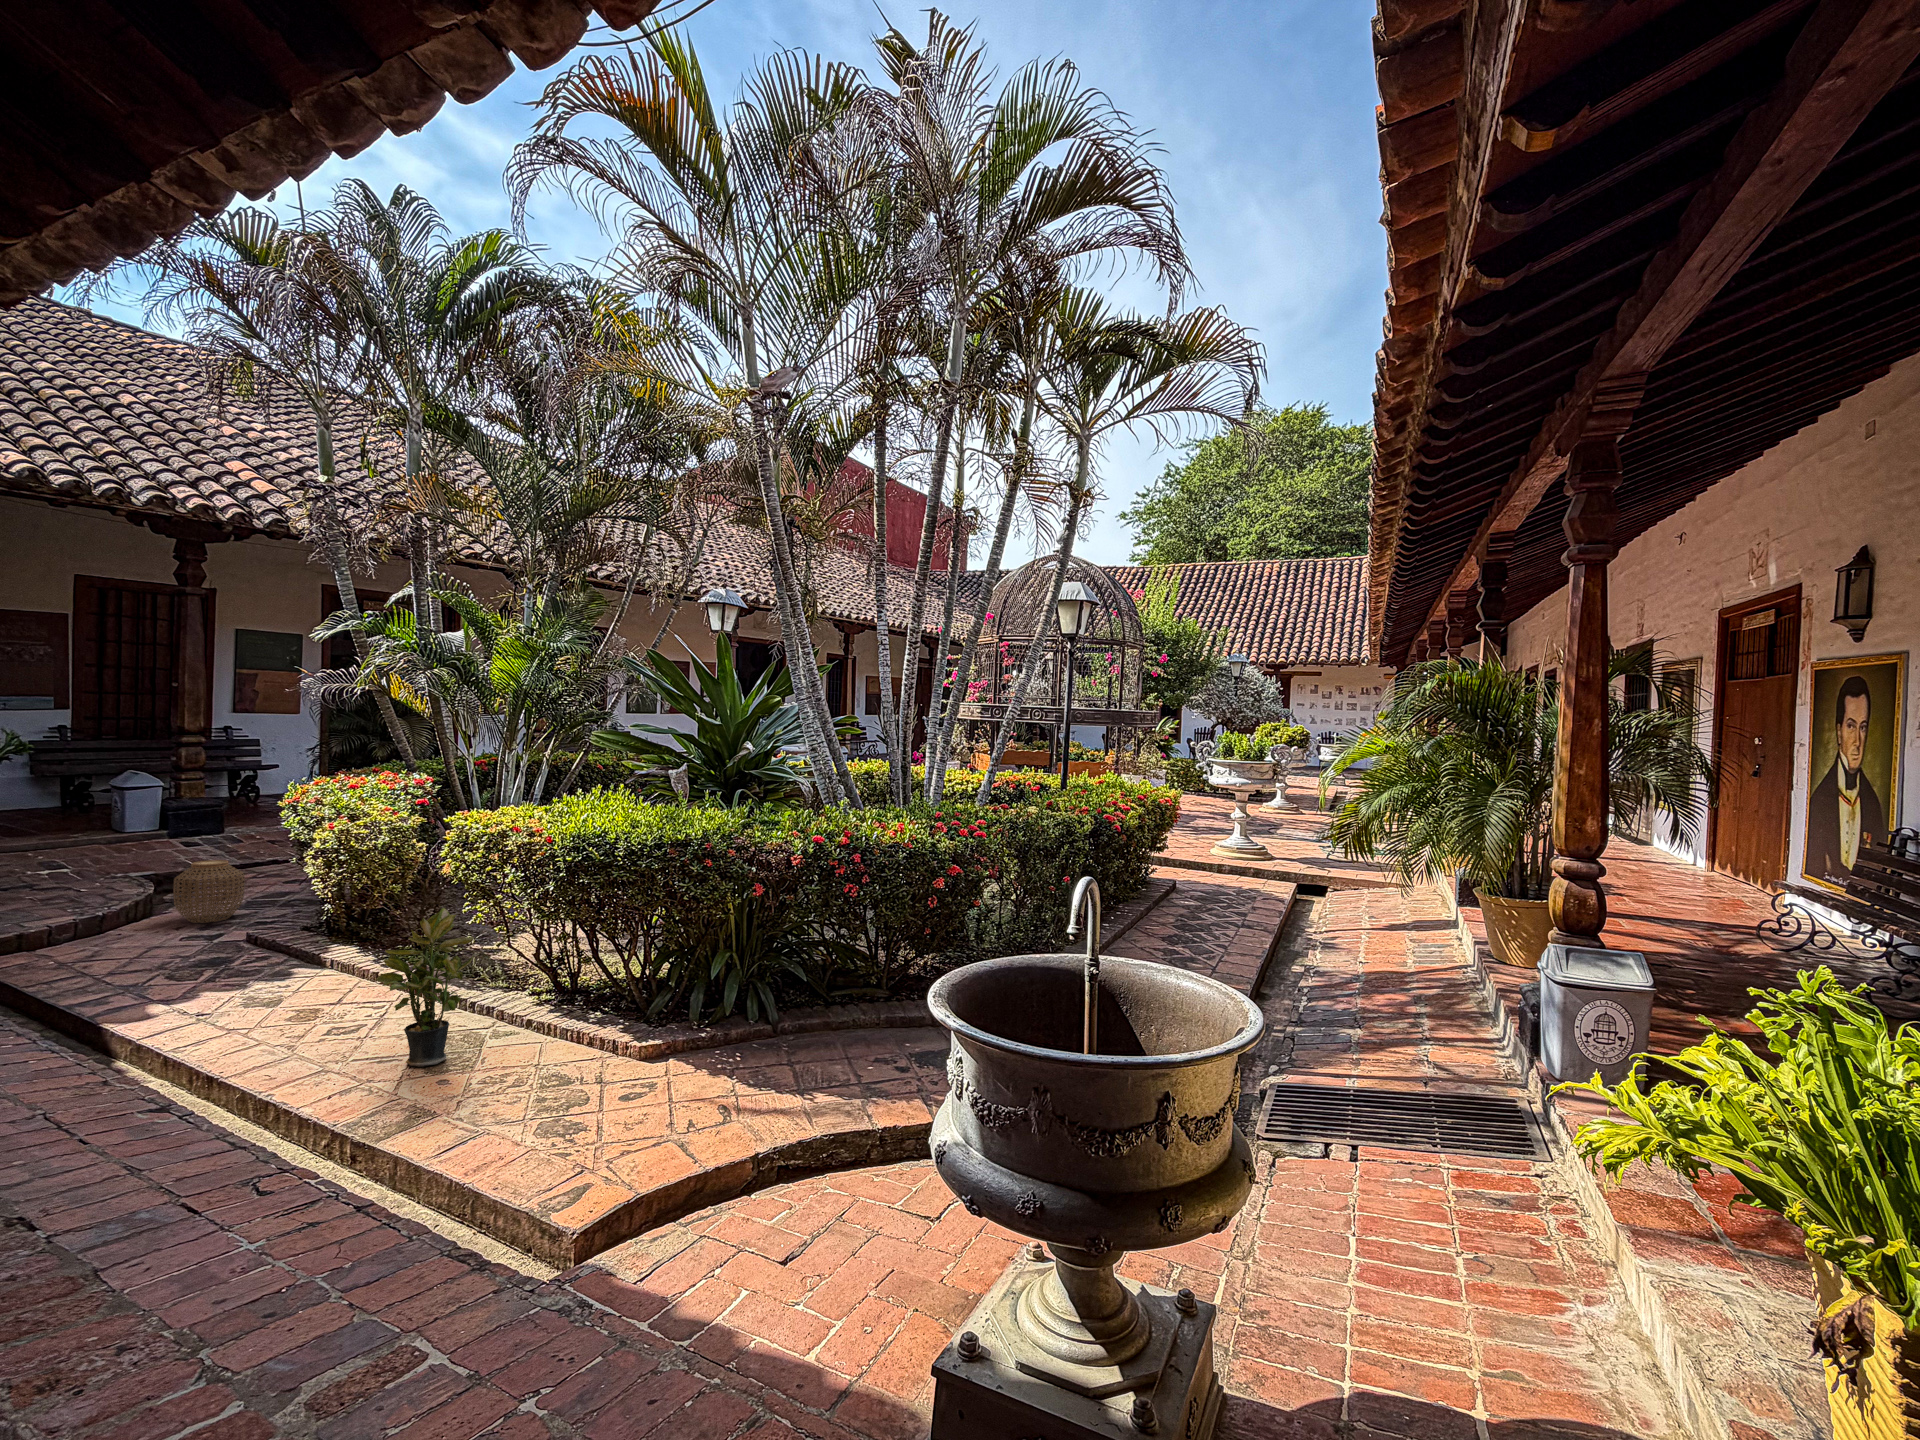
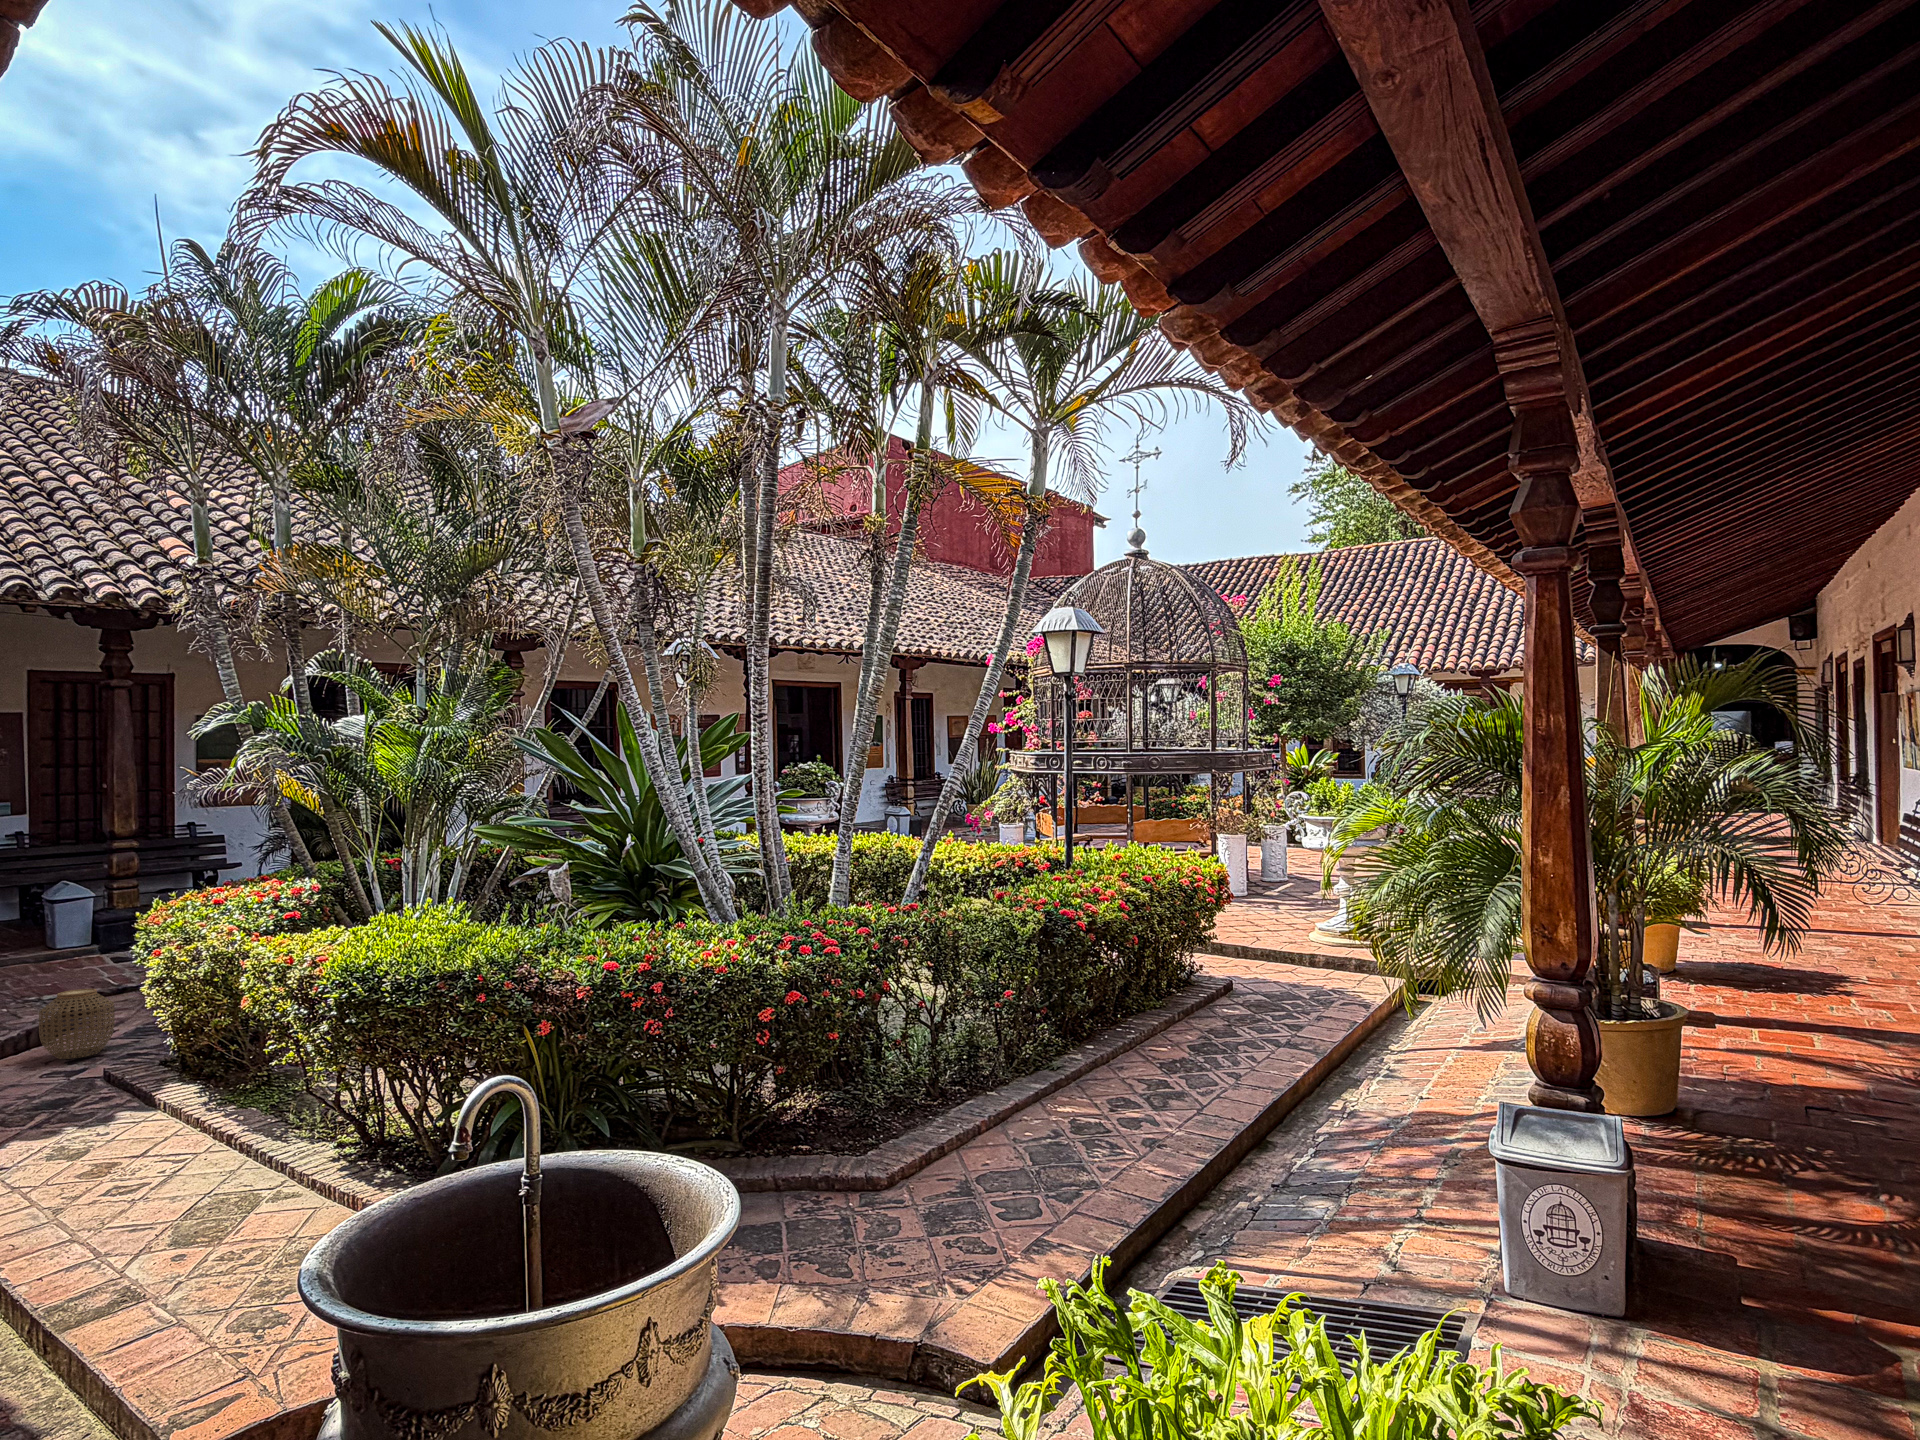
potted plant: present [377,908,474,1067] -> none [124,1047,233,1227]

